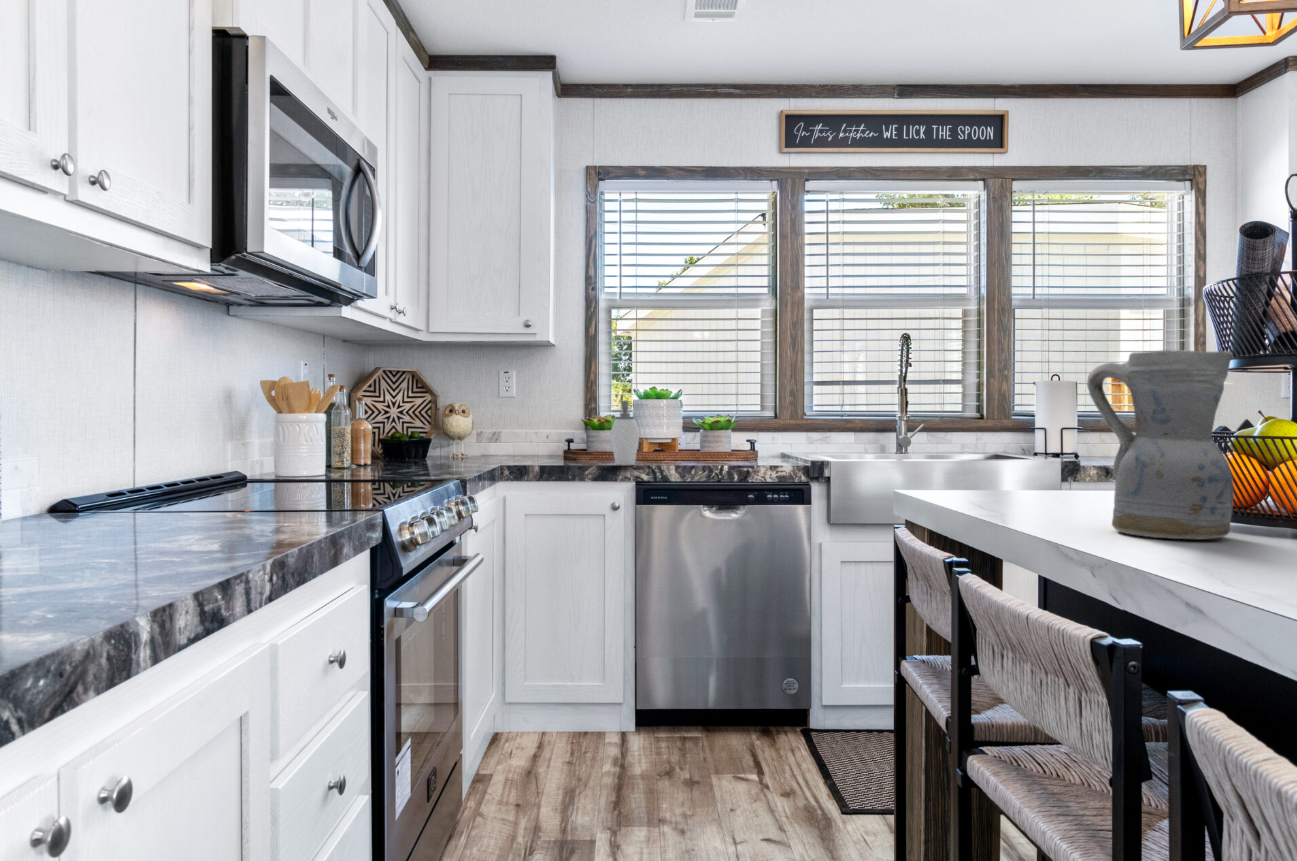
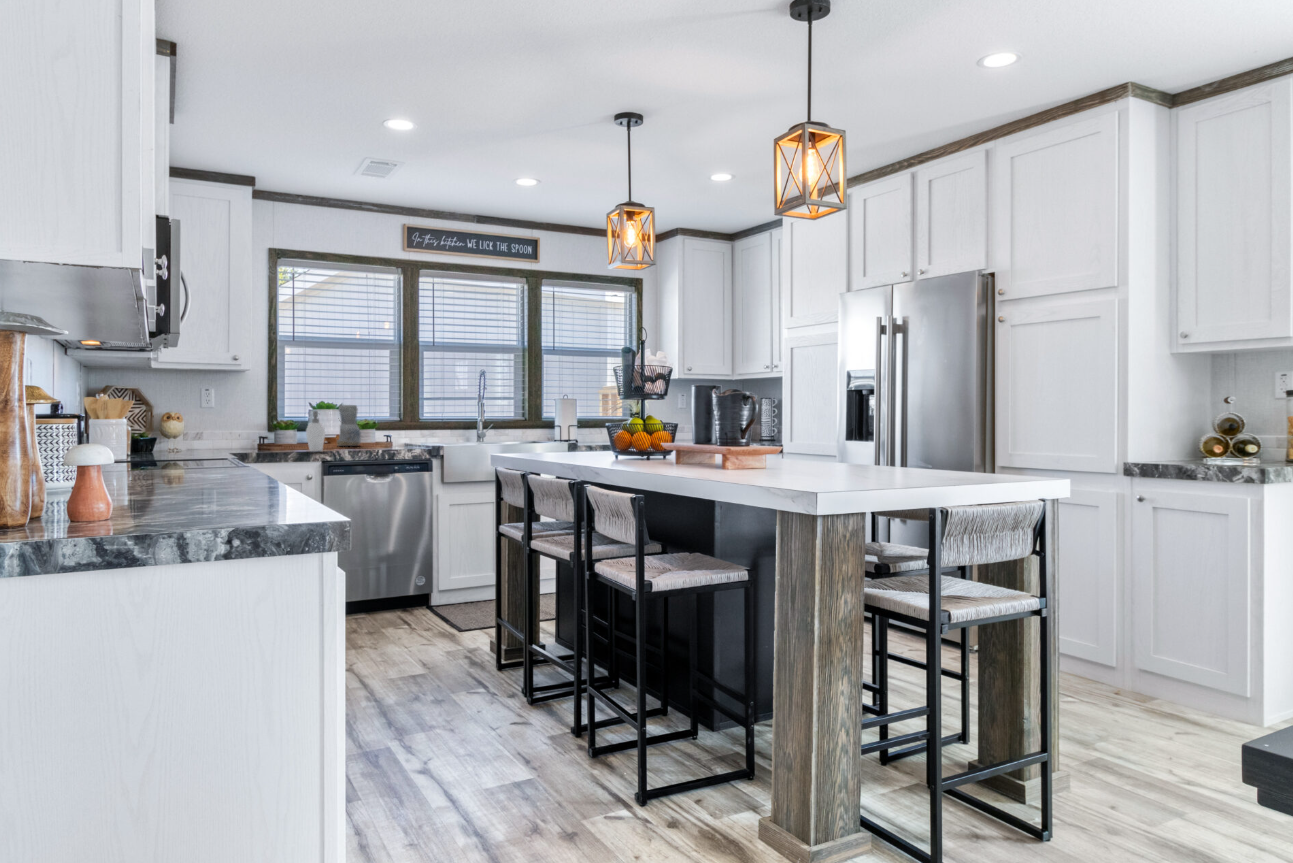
ceramic pitcher: present [1087,350,1234,539] -> present [337,404,361,446]

